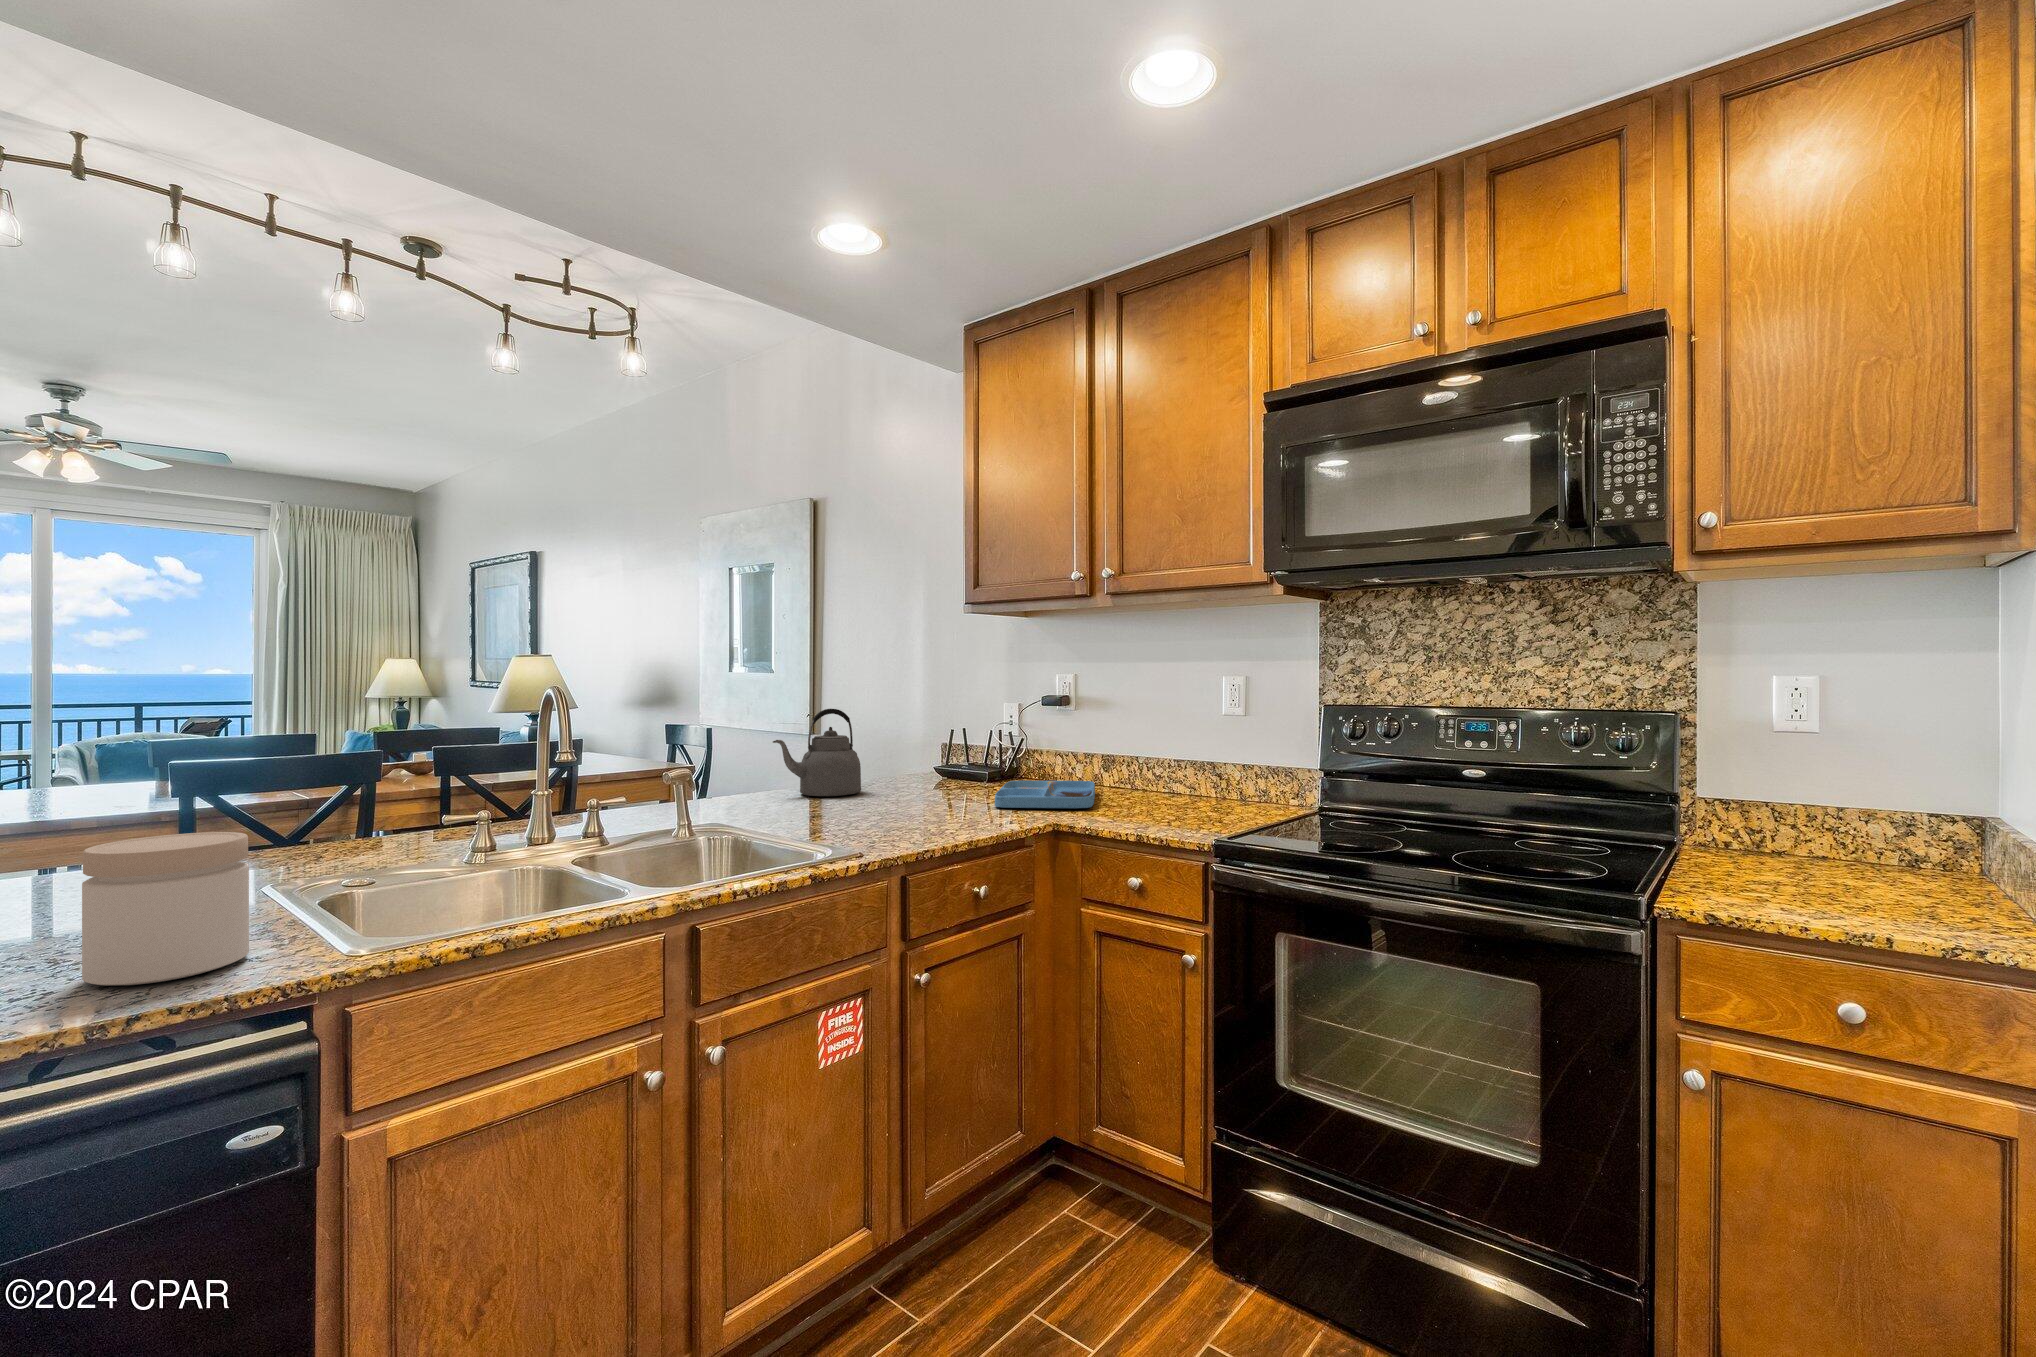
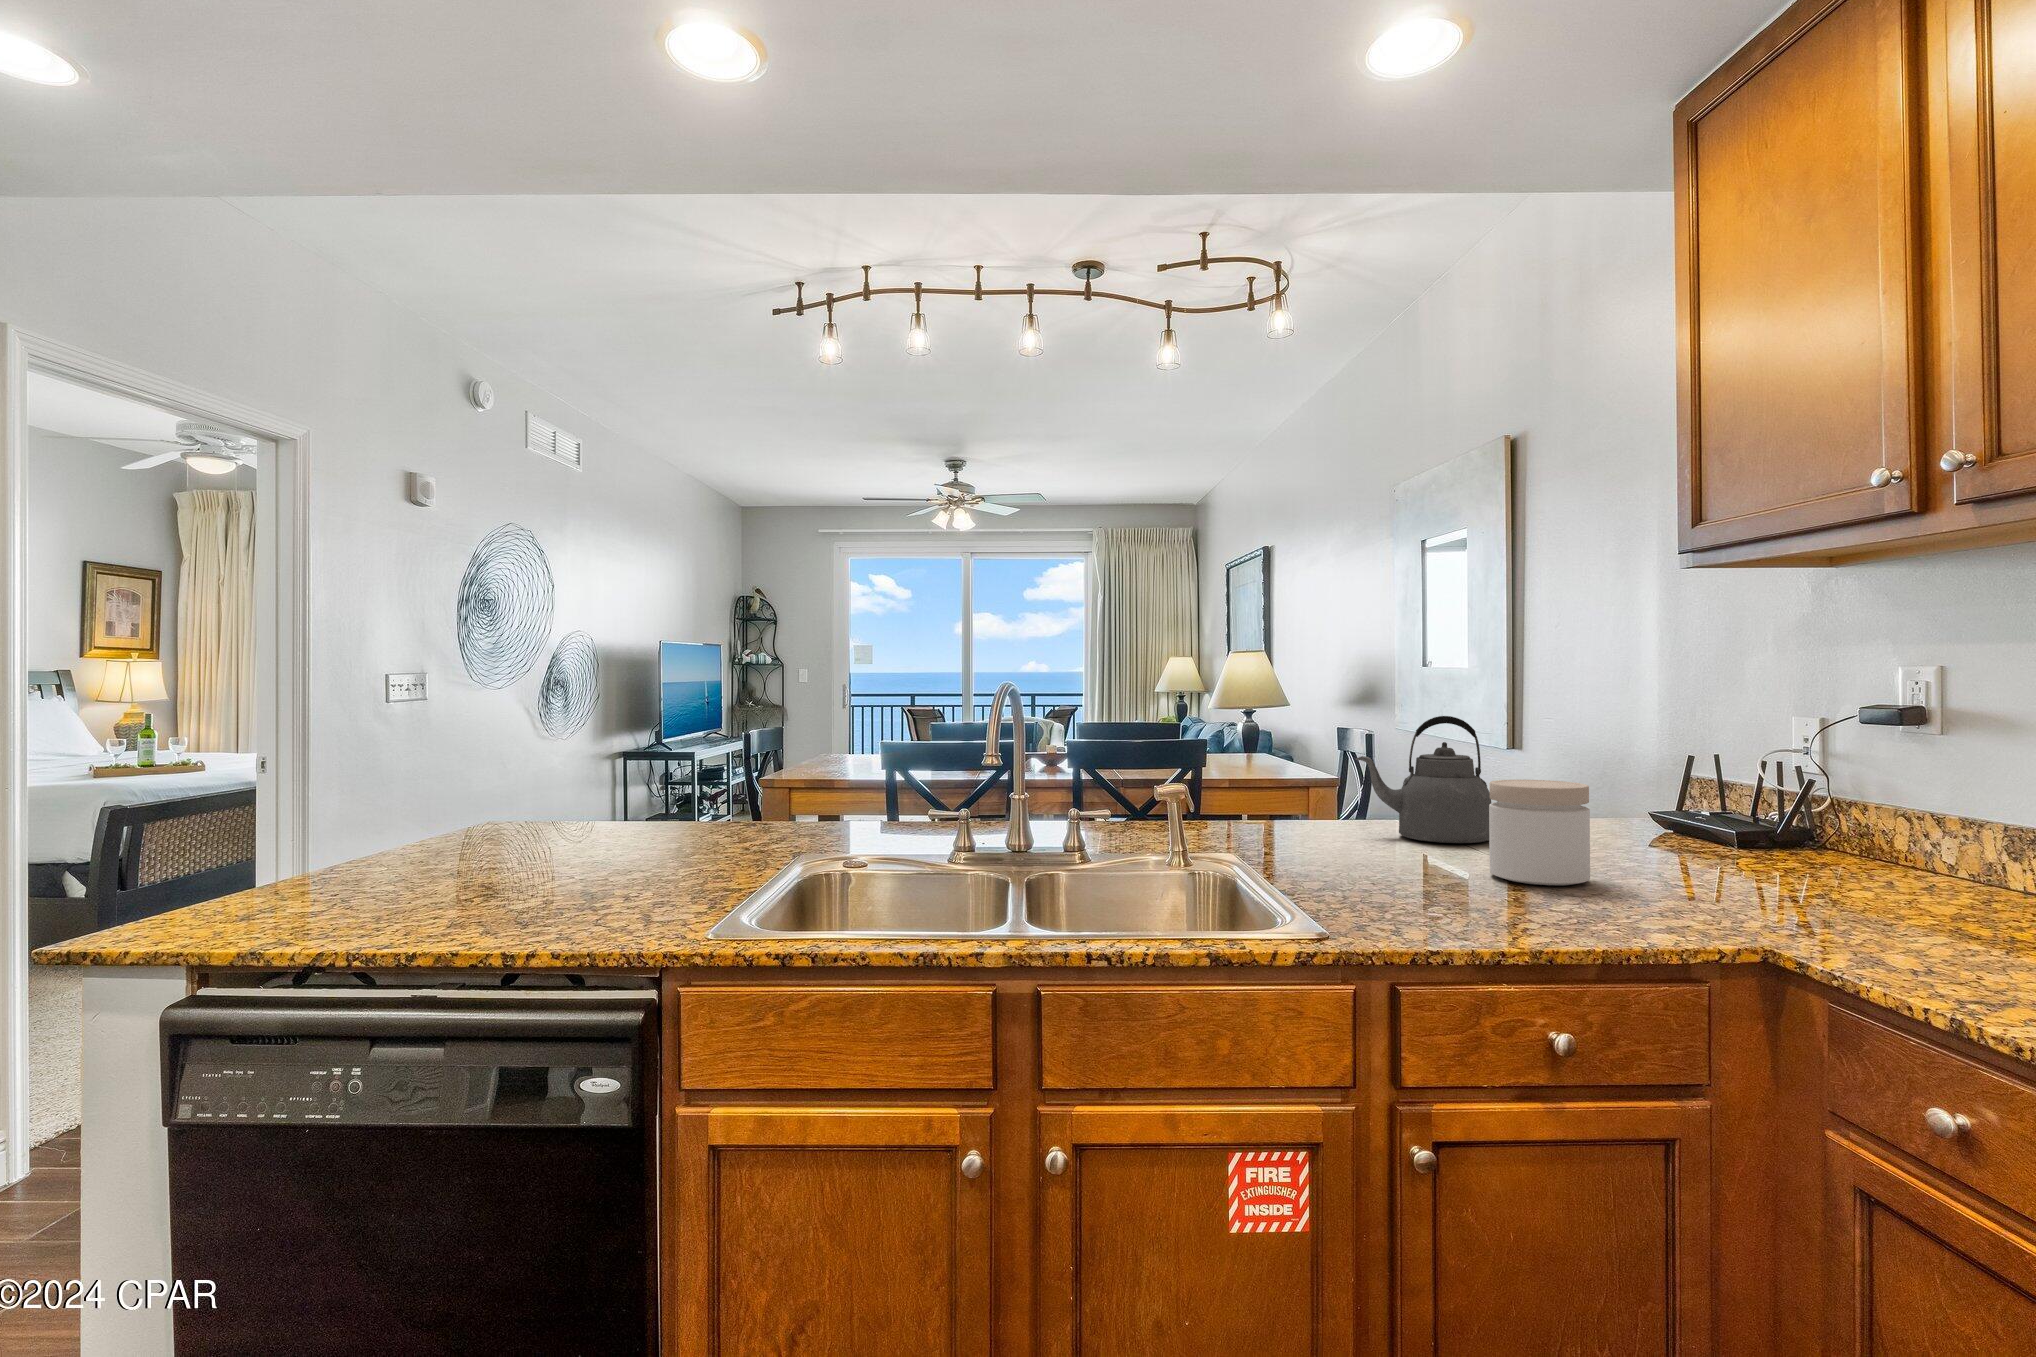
tray: present [995,781,1095,808] -> none [1677,855,1963,928]
jar: present [82,832,249,985] -> present [1489,780,1590,885]

